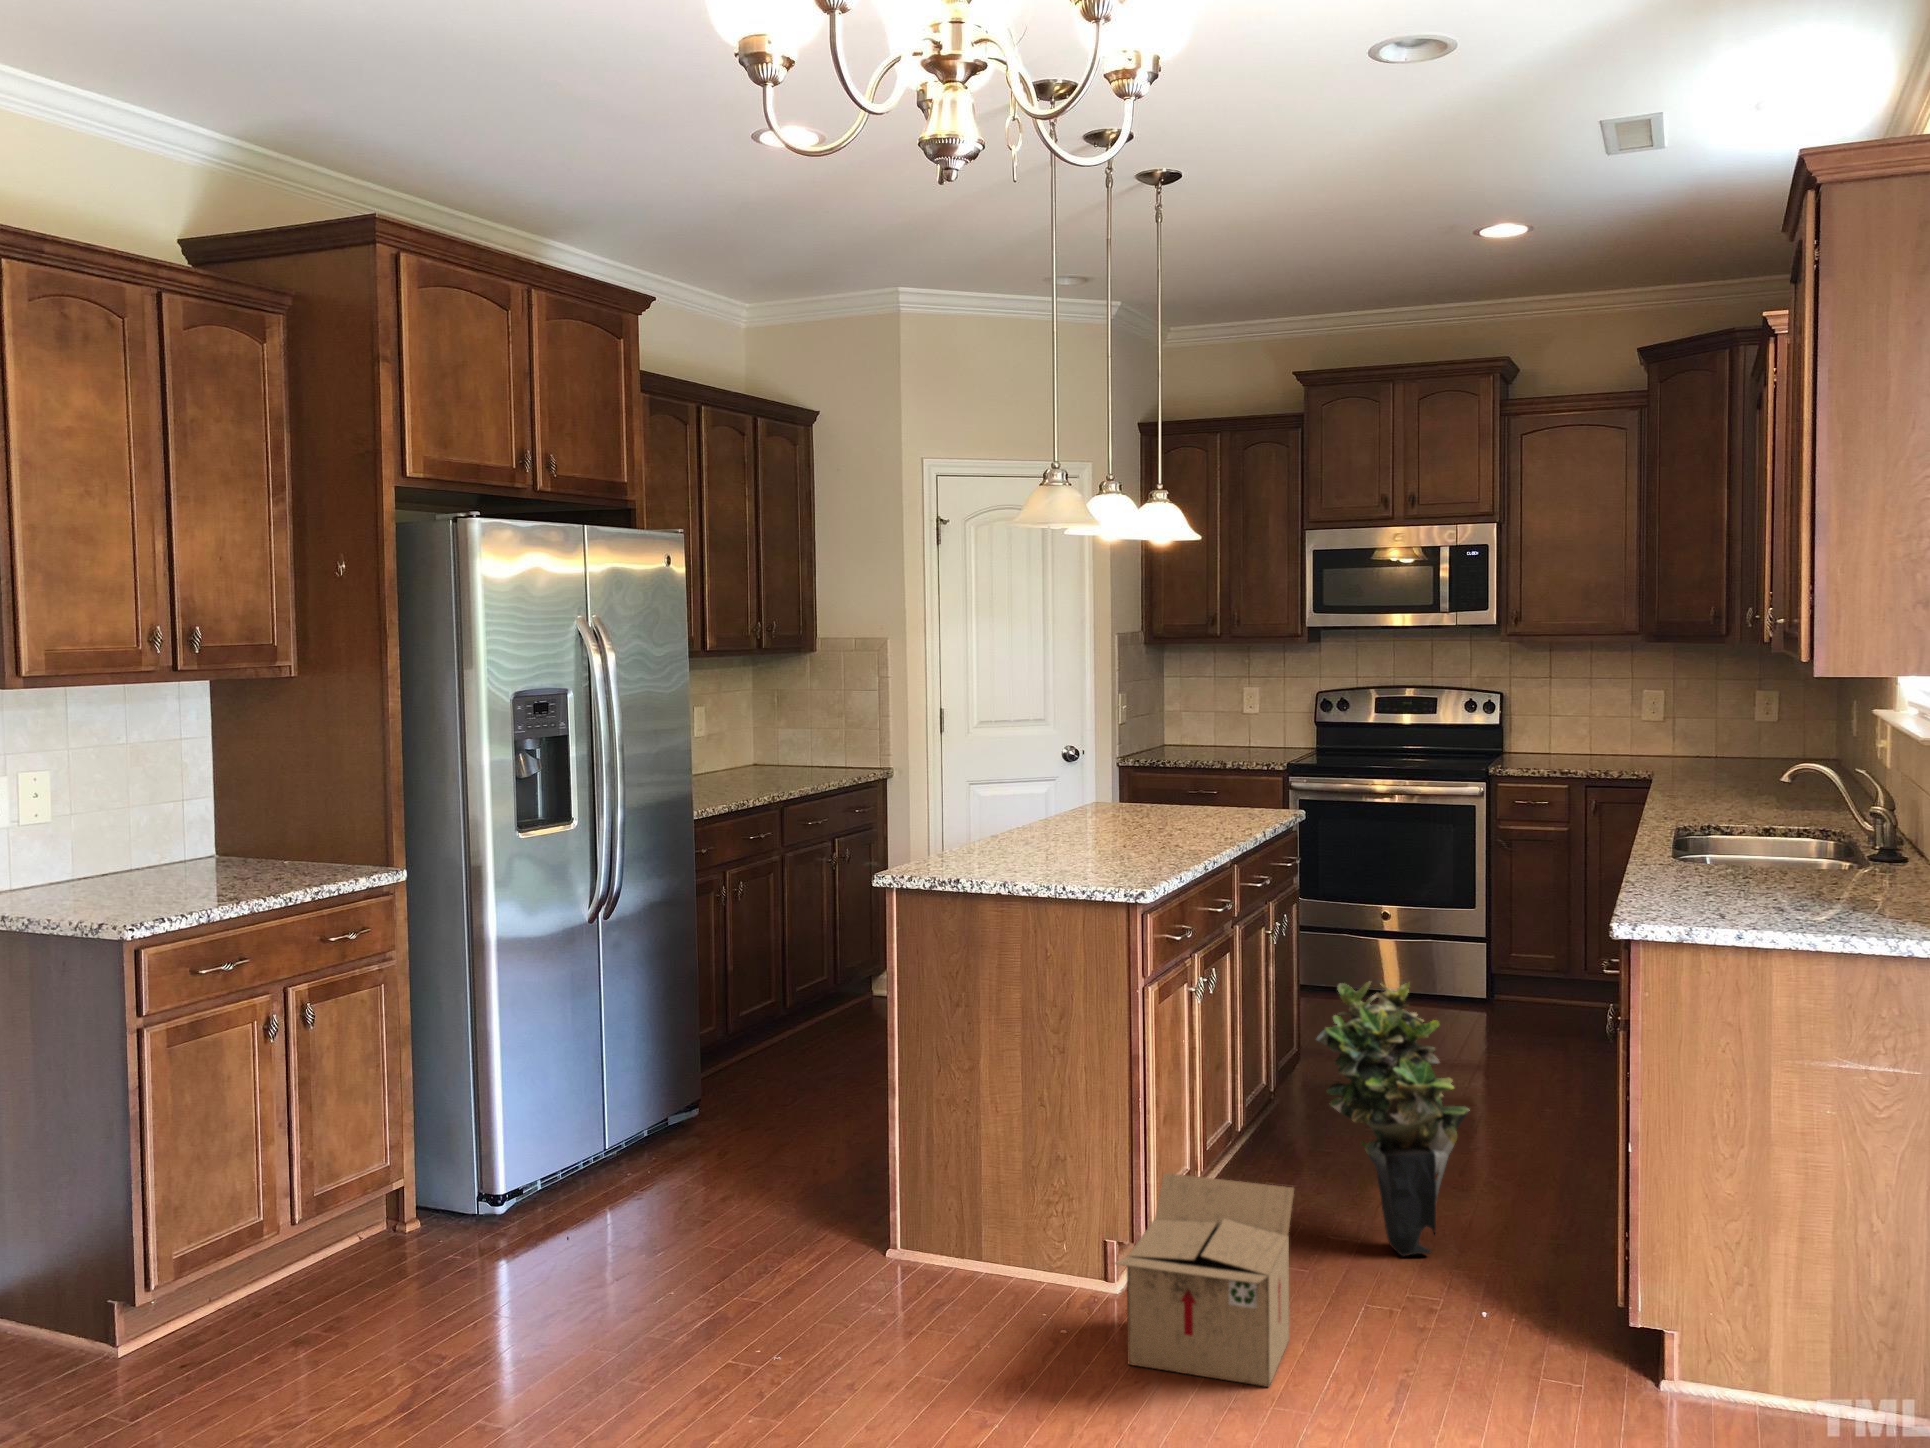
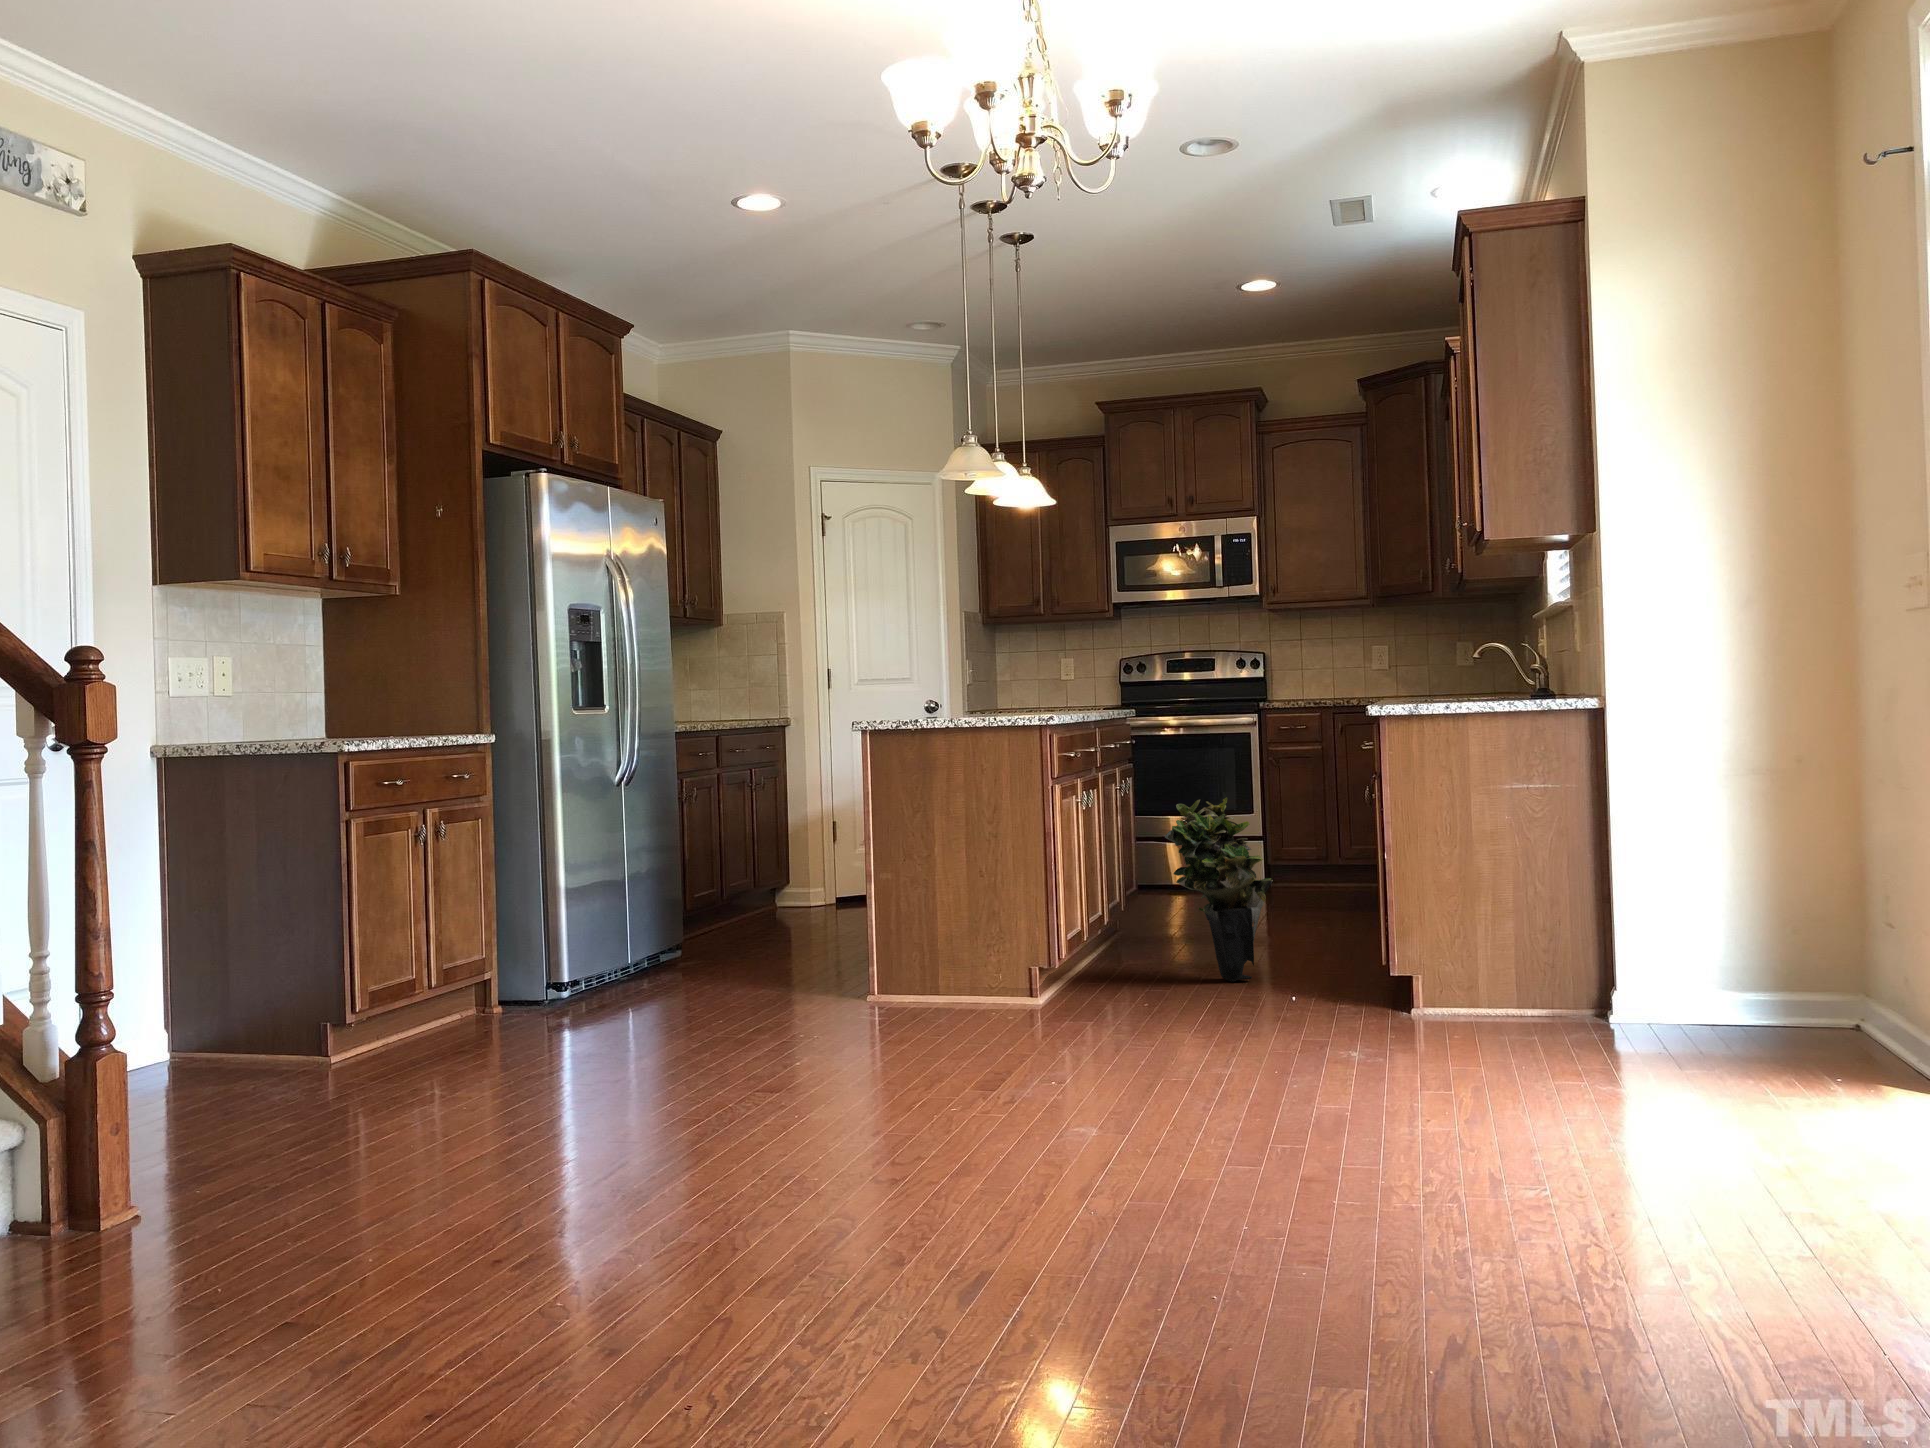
cardboard box: present [1115,1173,1294,1387] -> none [1053,911,1166,1027]

